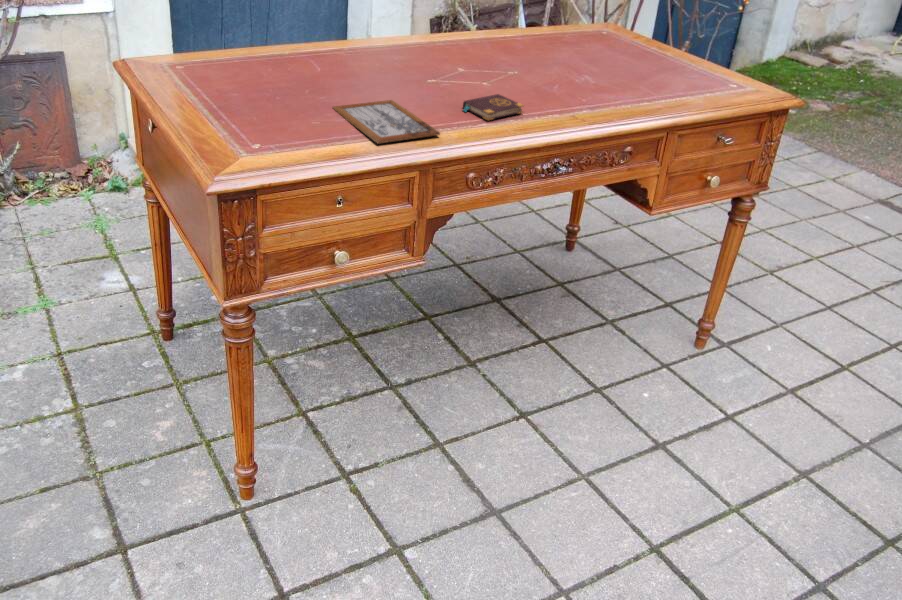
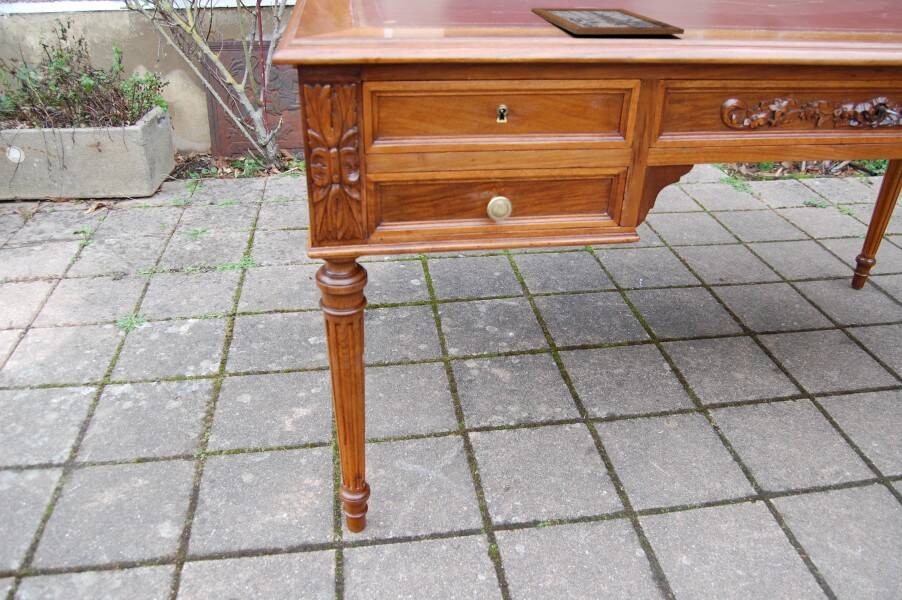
book: present [463,94,524,120] -> none [728,9,836,31]

